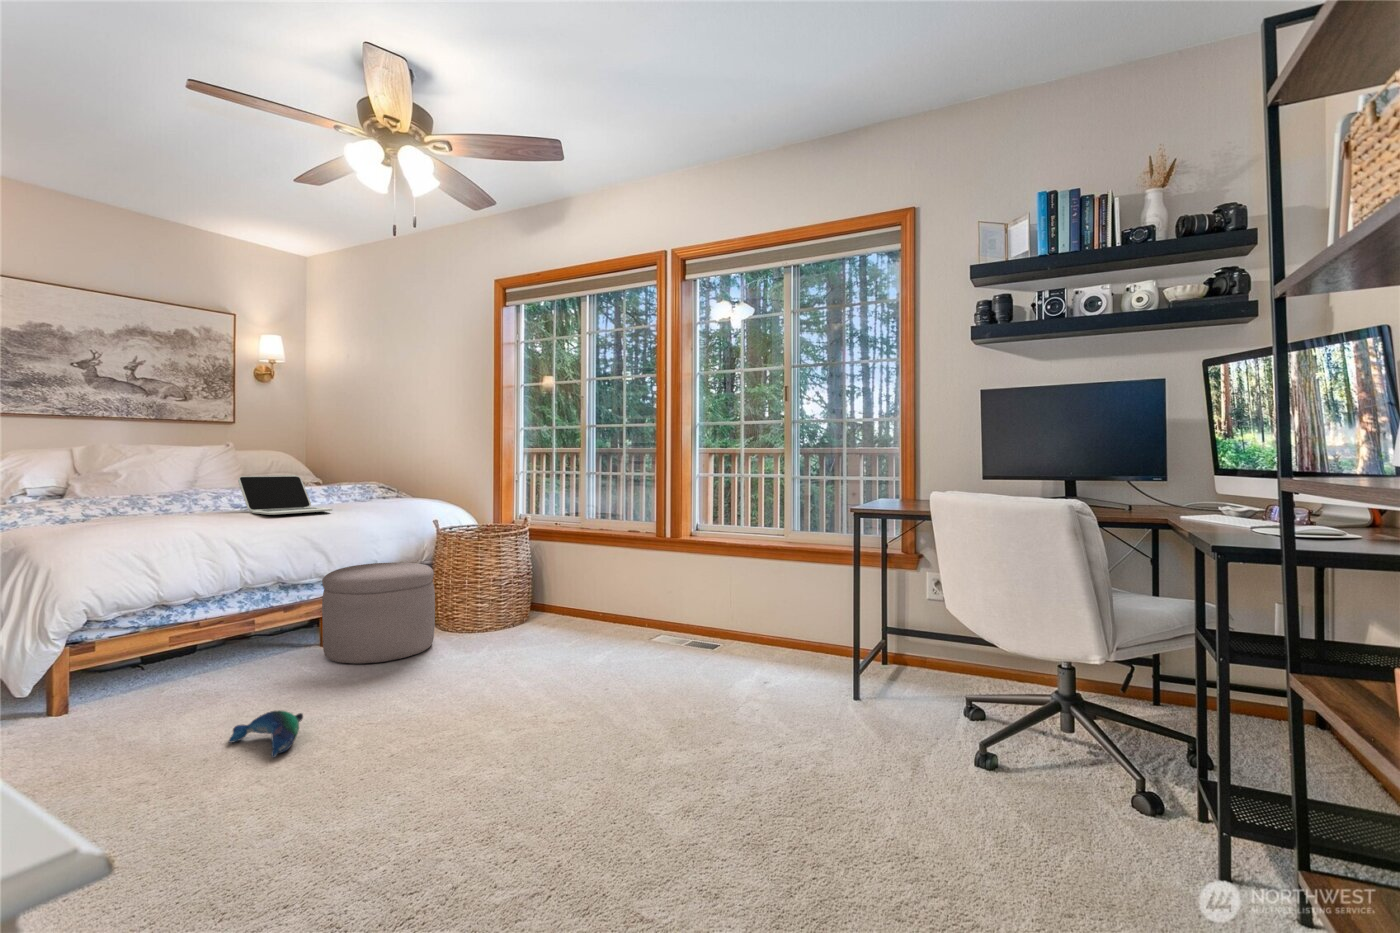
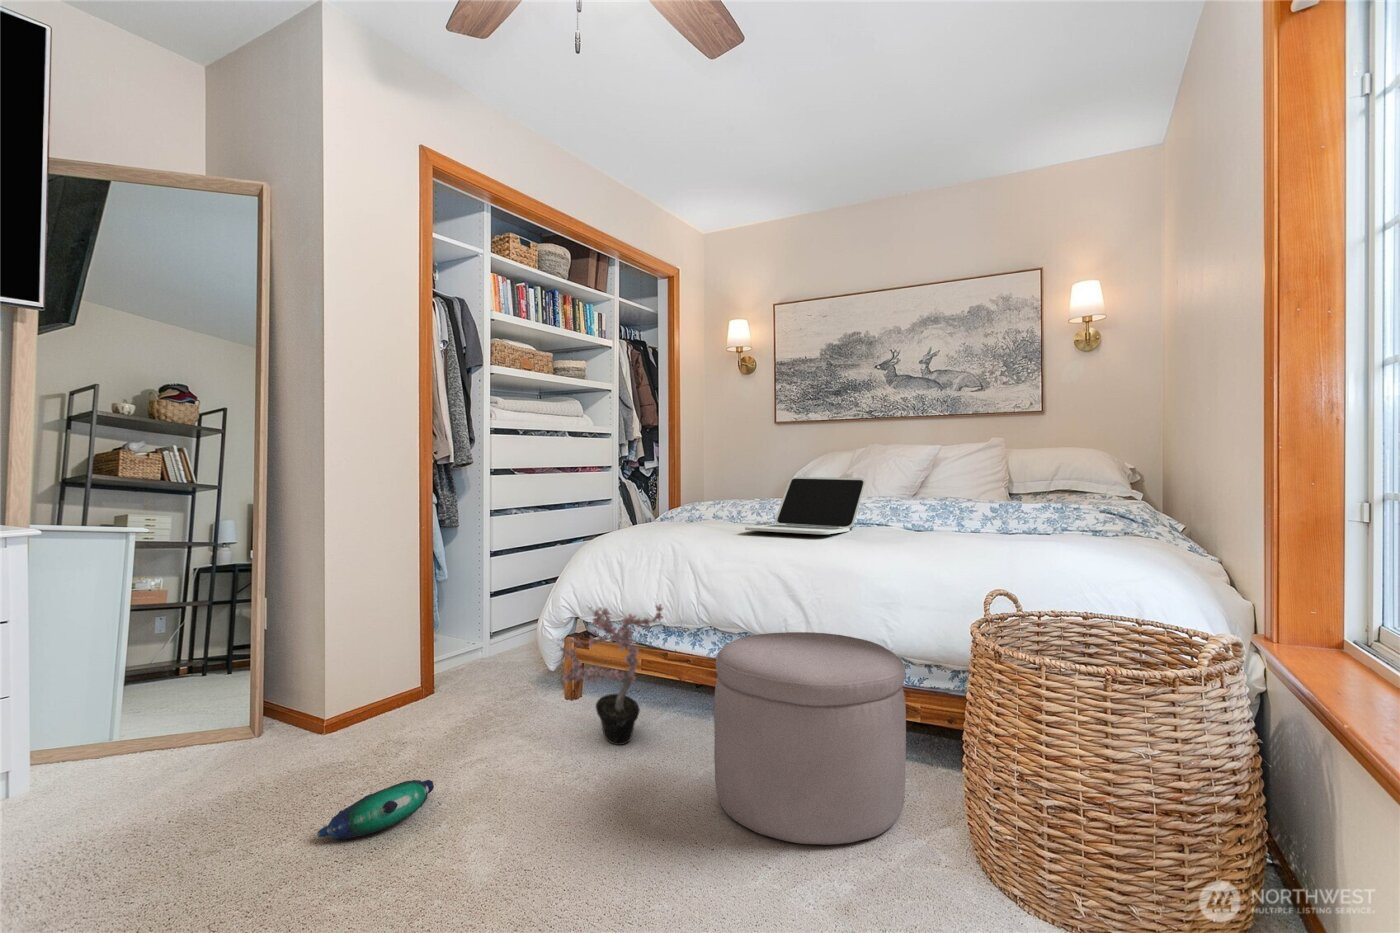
potted plant: none [109,576,248,694] -> present [561,604,663,745]

